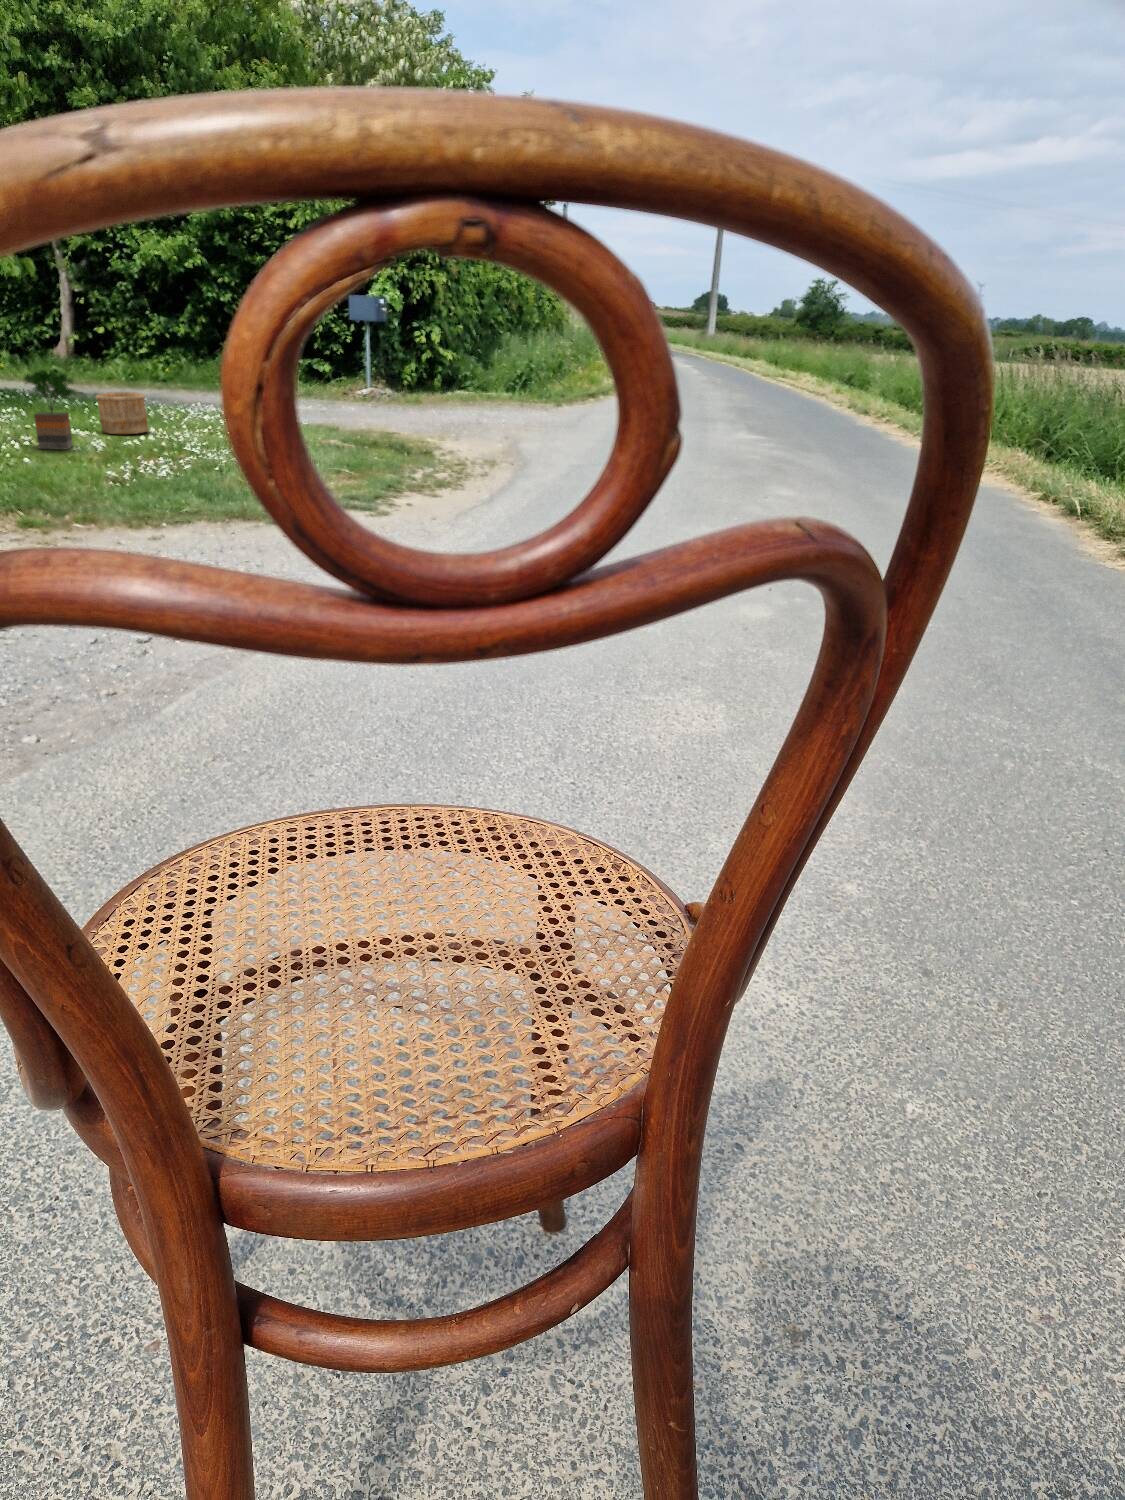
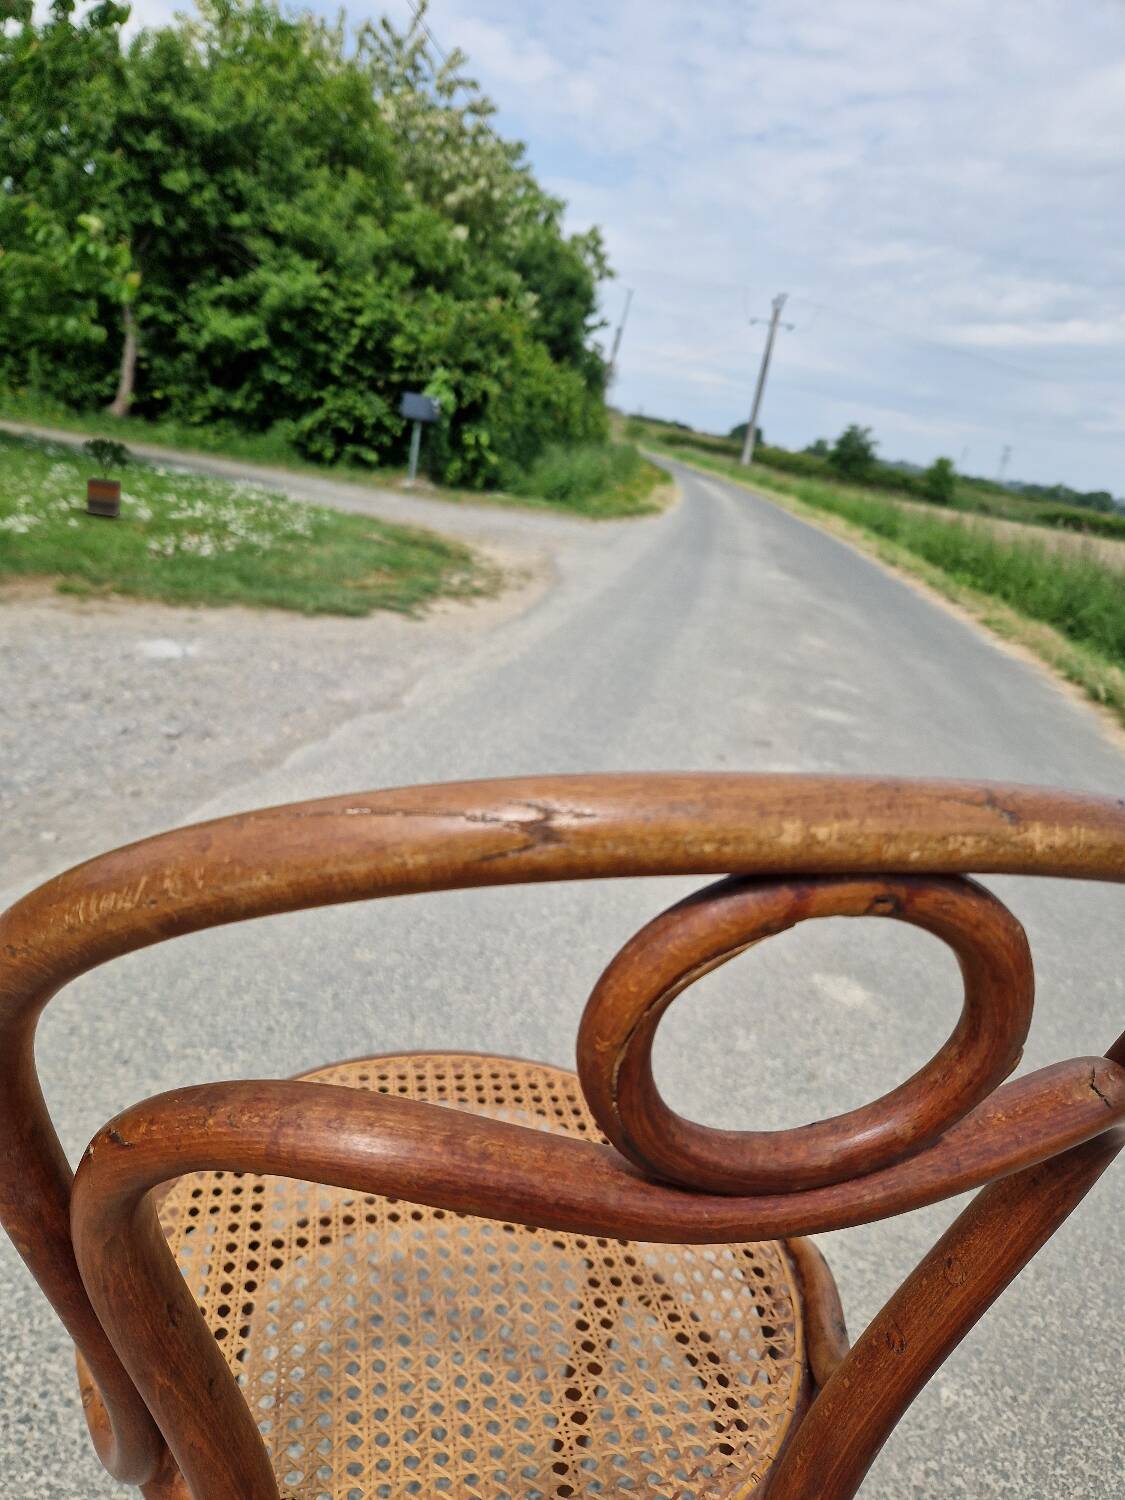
wooden bucket: present [96,392,148,434] -> none [149,465,198,507]

